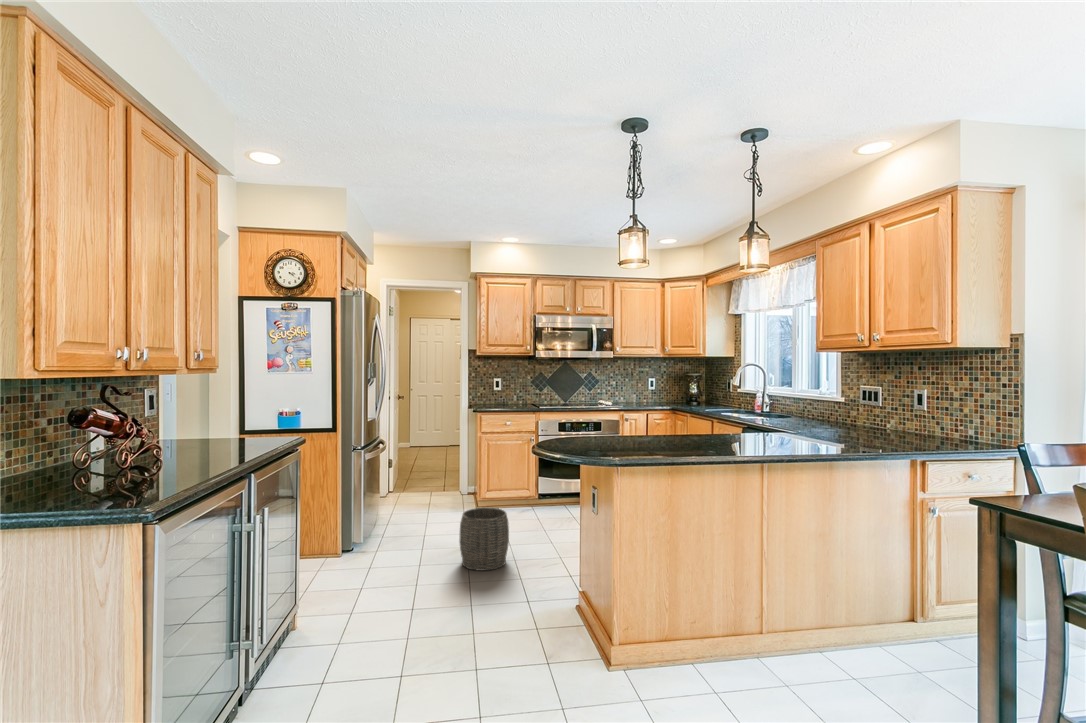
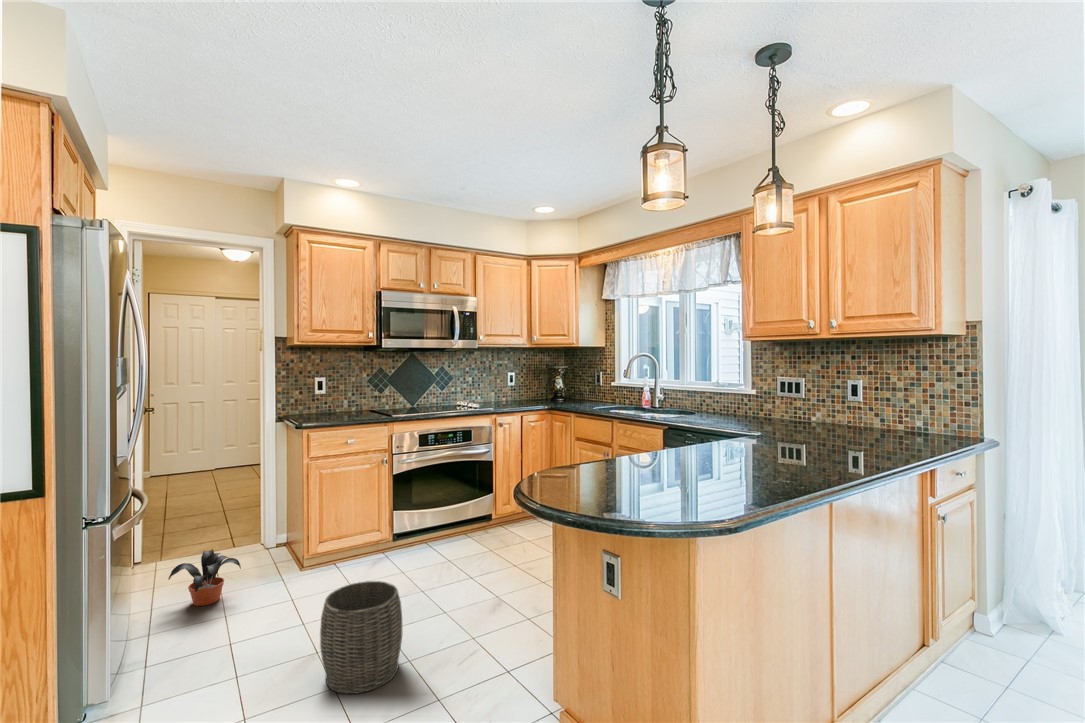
potted plant: none [398,485,437,518] -> present [168,549,241,606]

